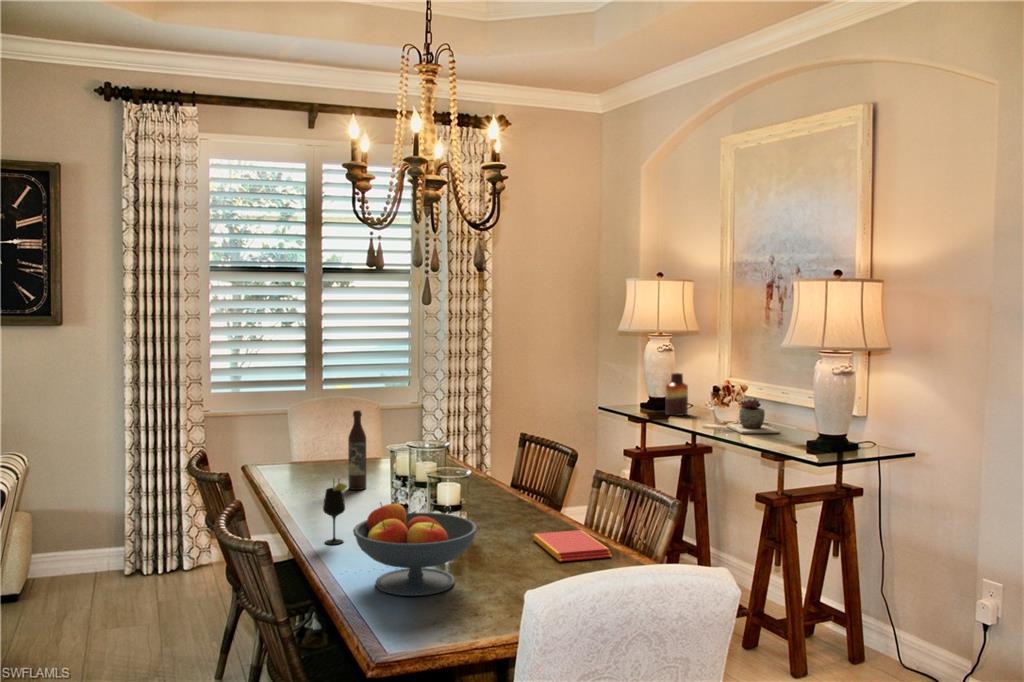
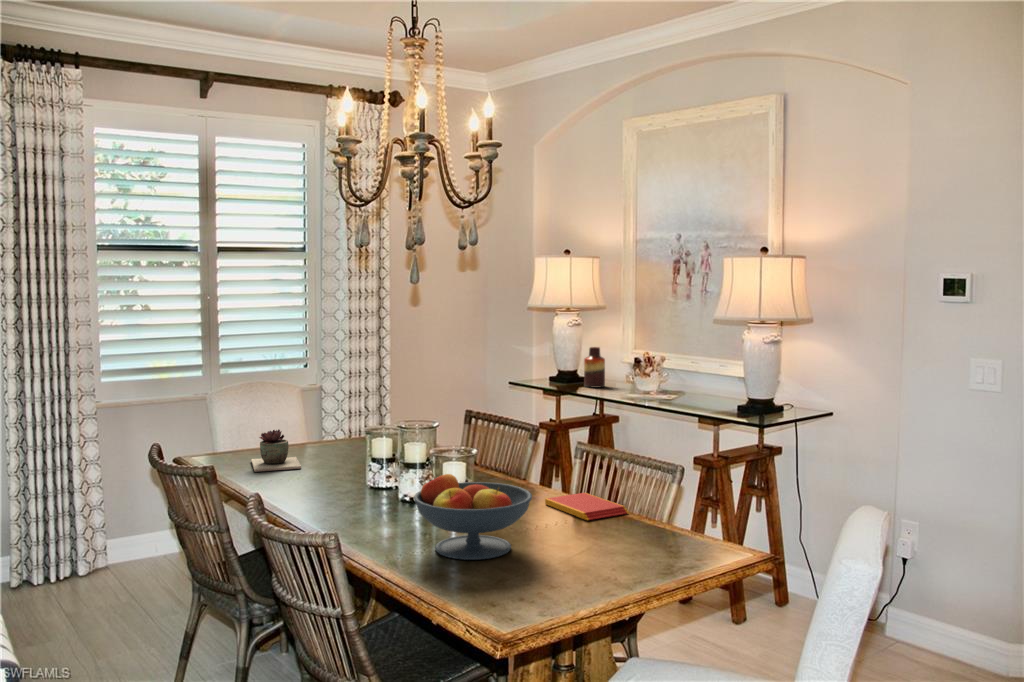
succulent plant: present [726,399,780,433] -> present [251,429,301,472]
wine bottle: present [348,410,366,490] -> none [317,391,336,472]
wine glass: present [323,479,347,544] -> none [345,455,370,522]

